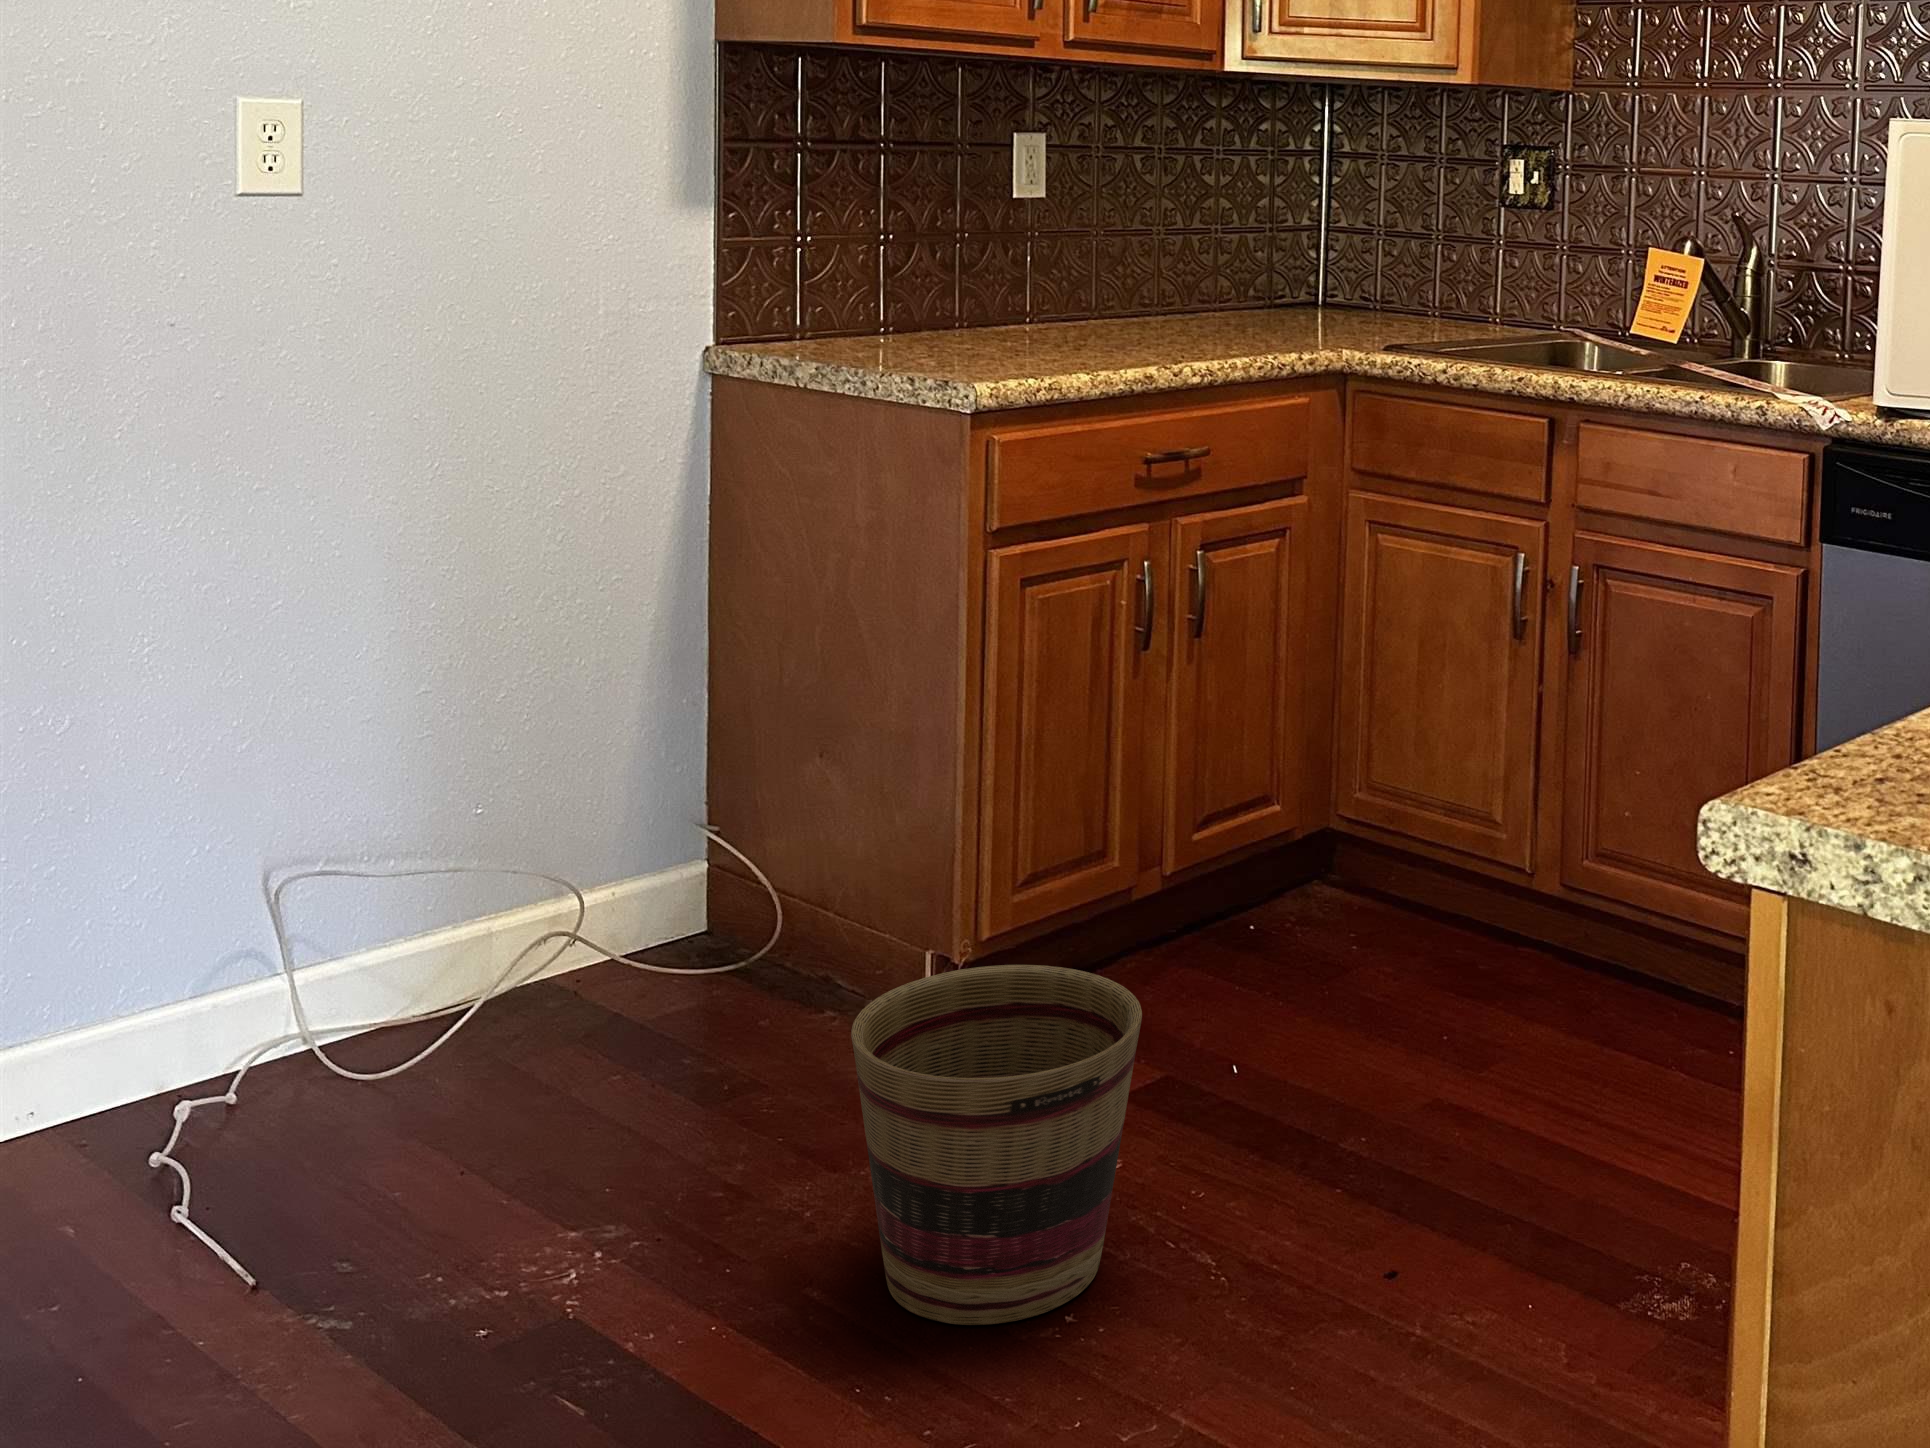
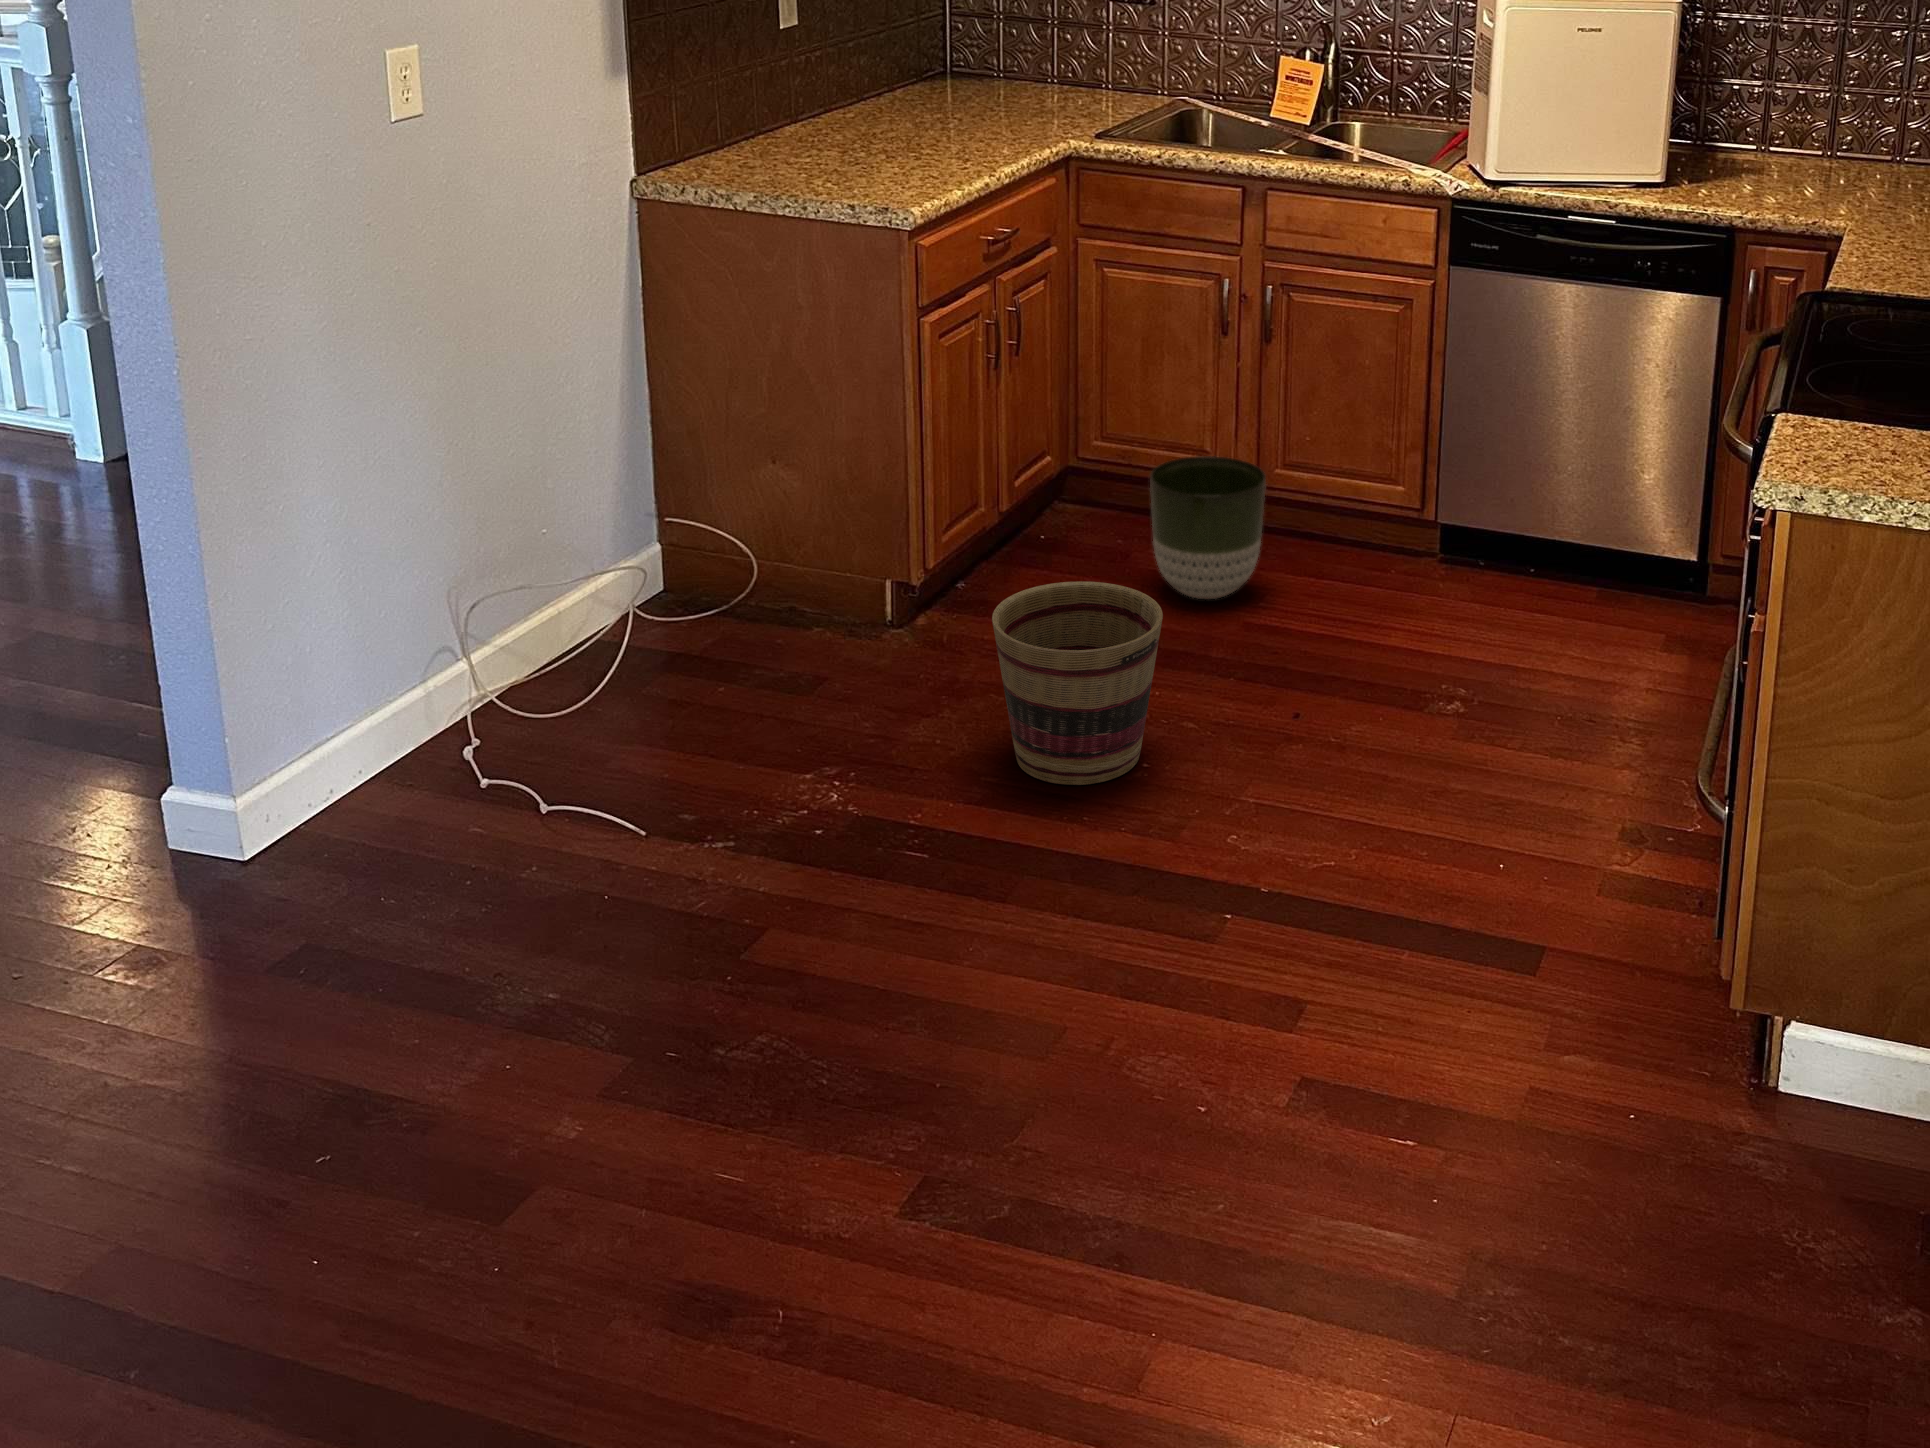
planter: none [1337,815,1516,1044] -> present [1150,456,1266,599]

